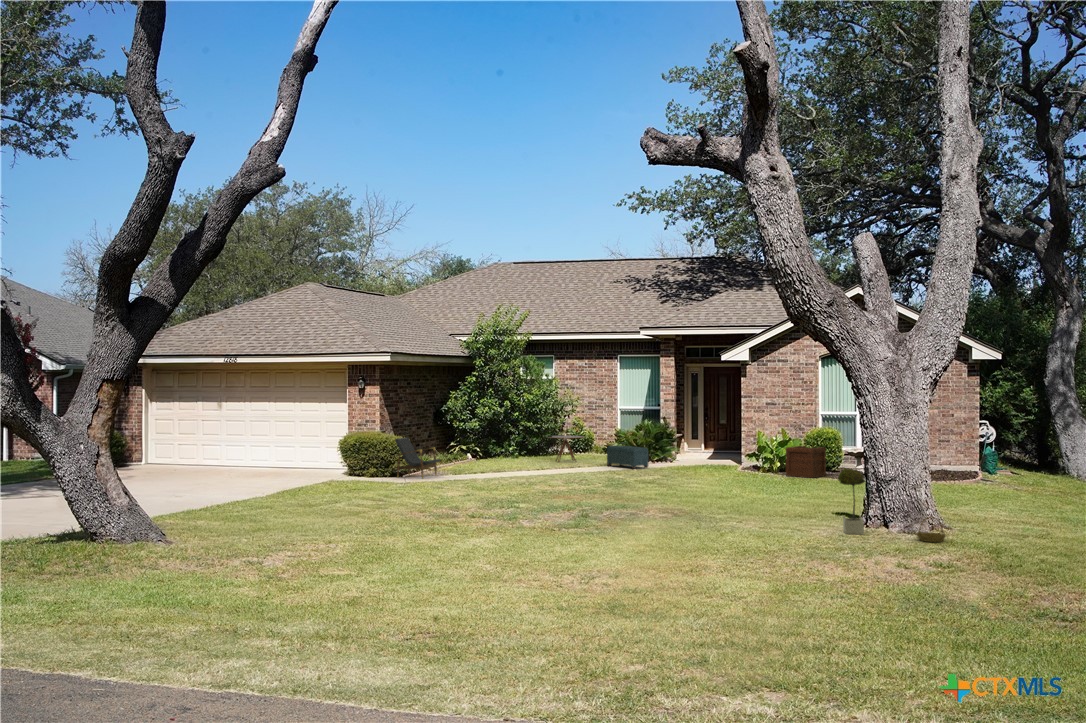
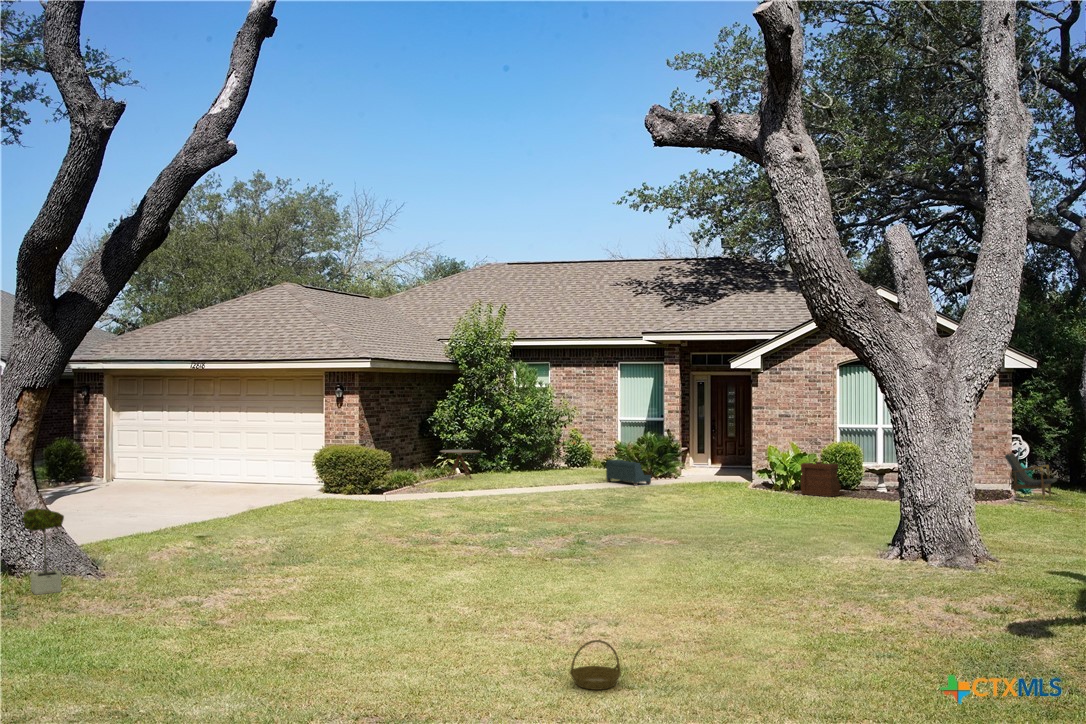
round table: present [549,436,584,462] -> present [440,450,480,479]
lounge chair: present [395,437,440,478] -> present [1005,453,1057,500]
potted tree: present [838,468,866,534] -> present [22,508,64,595]
basket: present [916,517,946,542] -> present [570,640,621,690]

